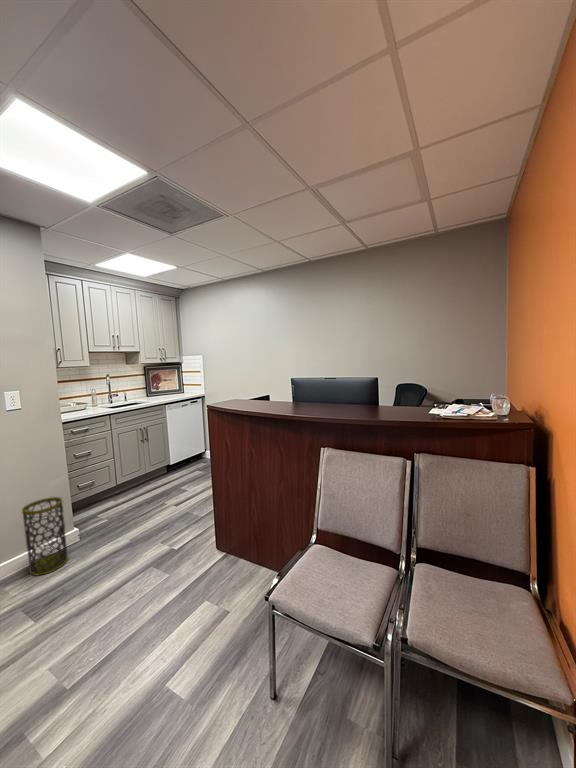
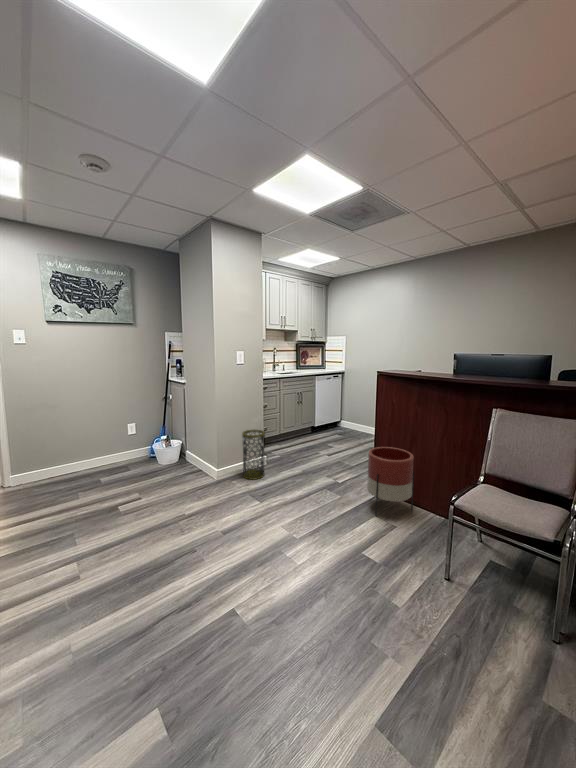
planter: none [194,499,256,601] -> present [367,447,414,516]

